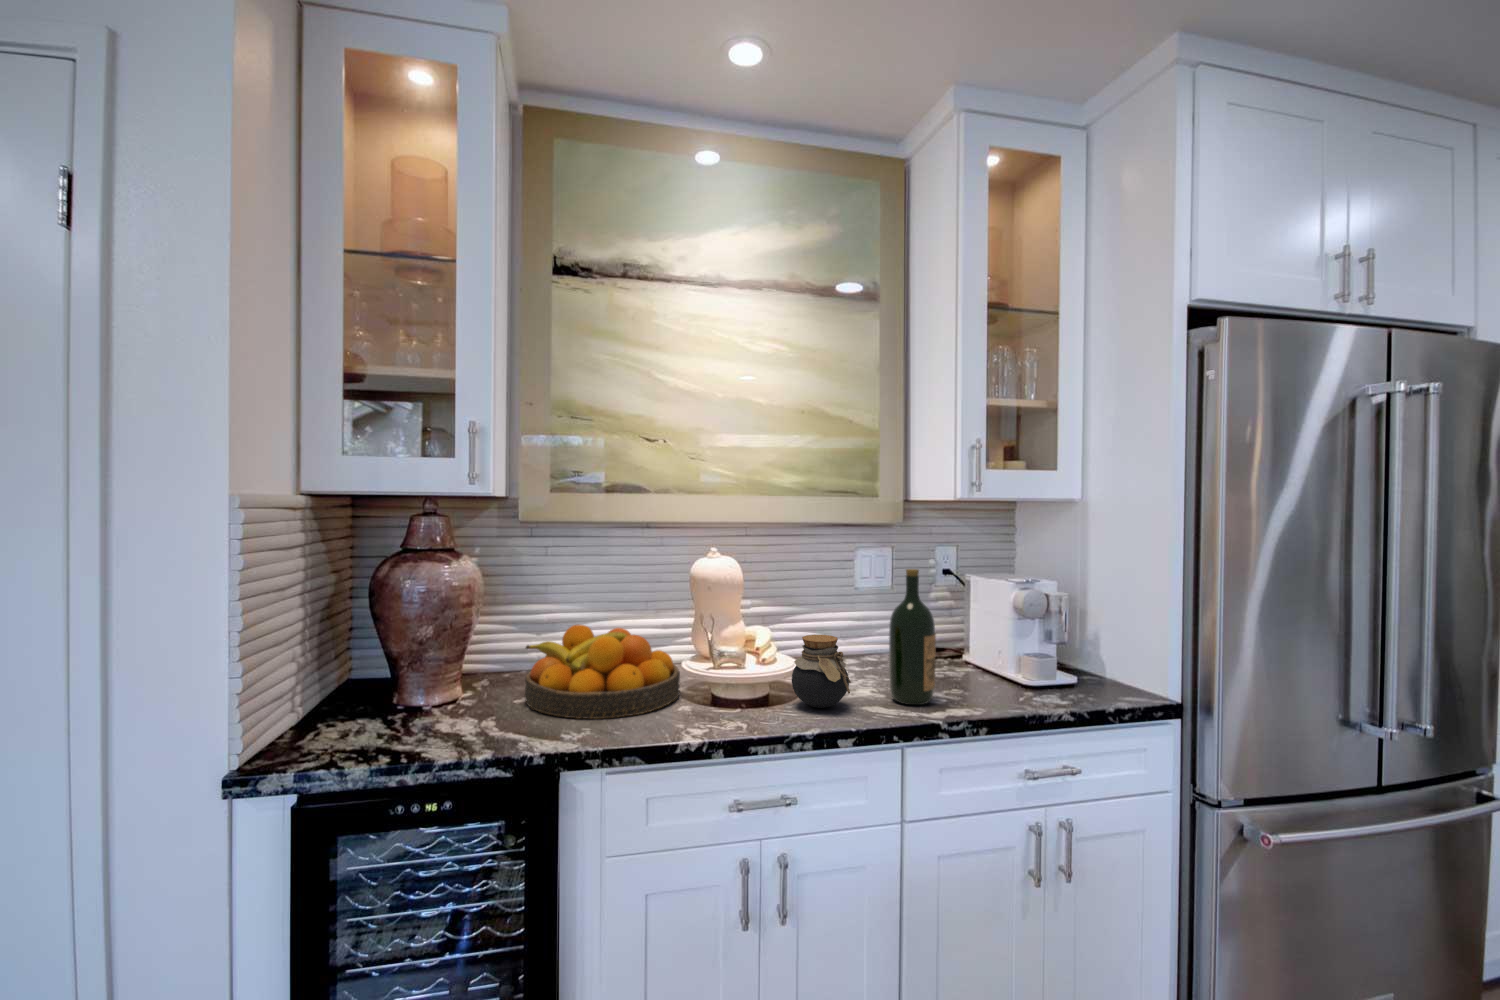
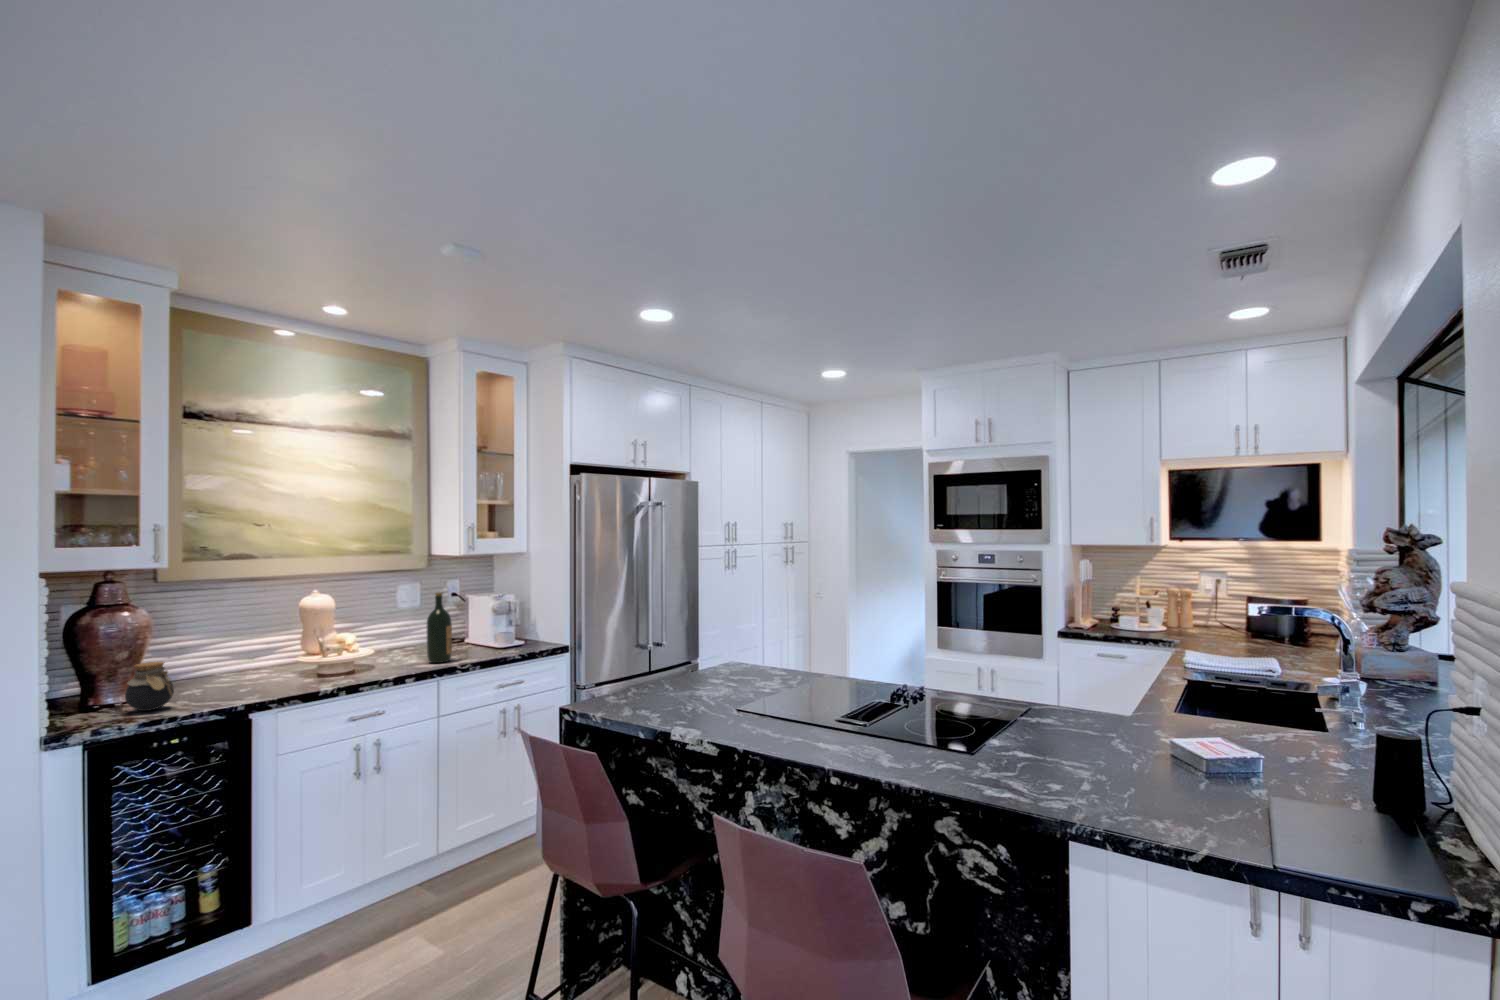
fruit bowl: present [525,625,680,719] -> none [183,645,298,696]
jar: present [792,635,851,708] -> present [125,662,174,711]

